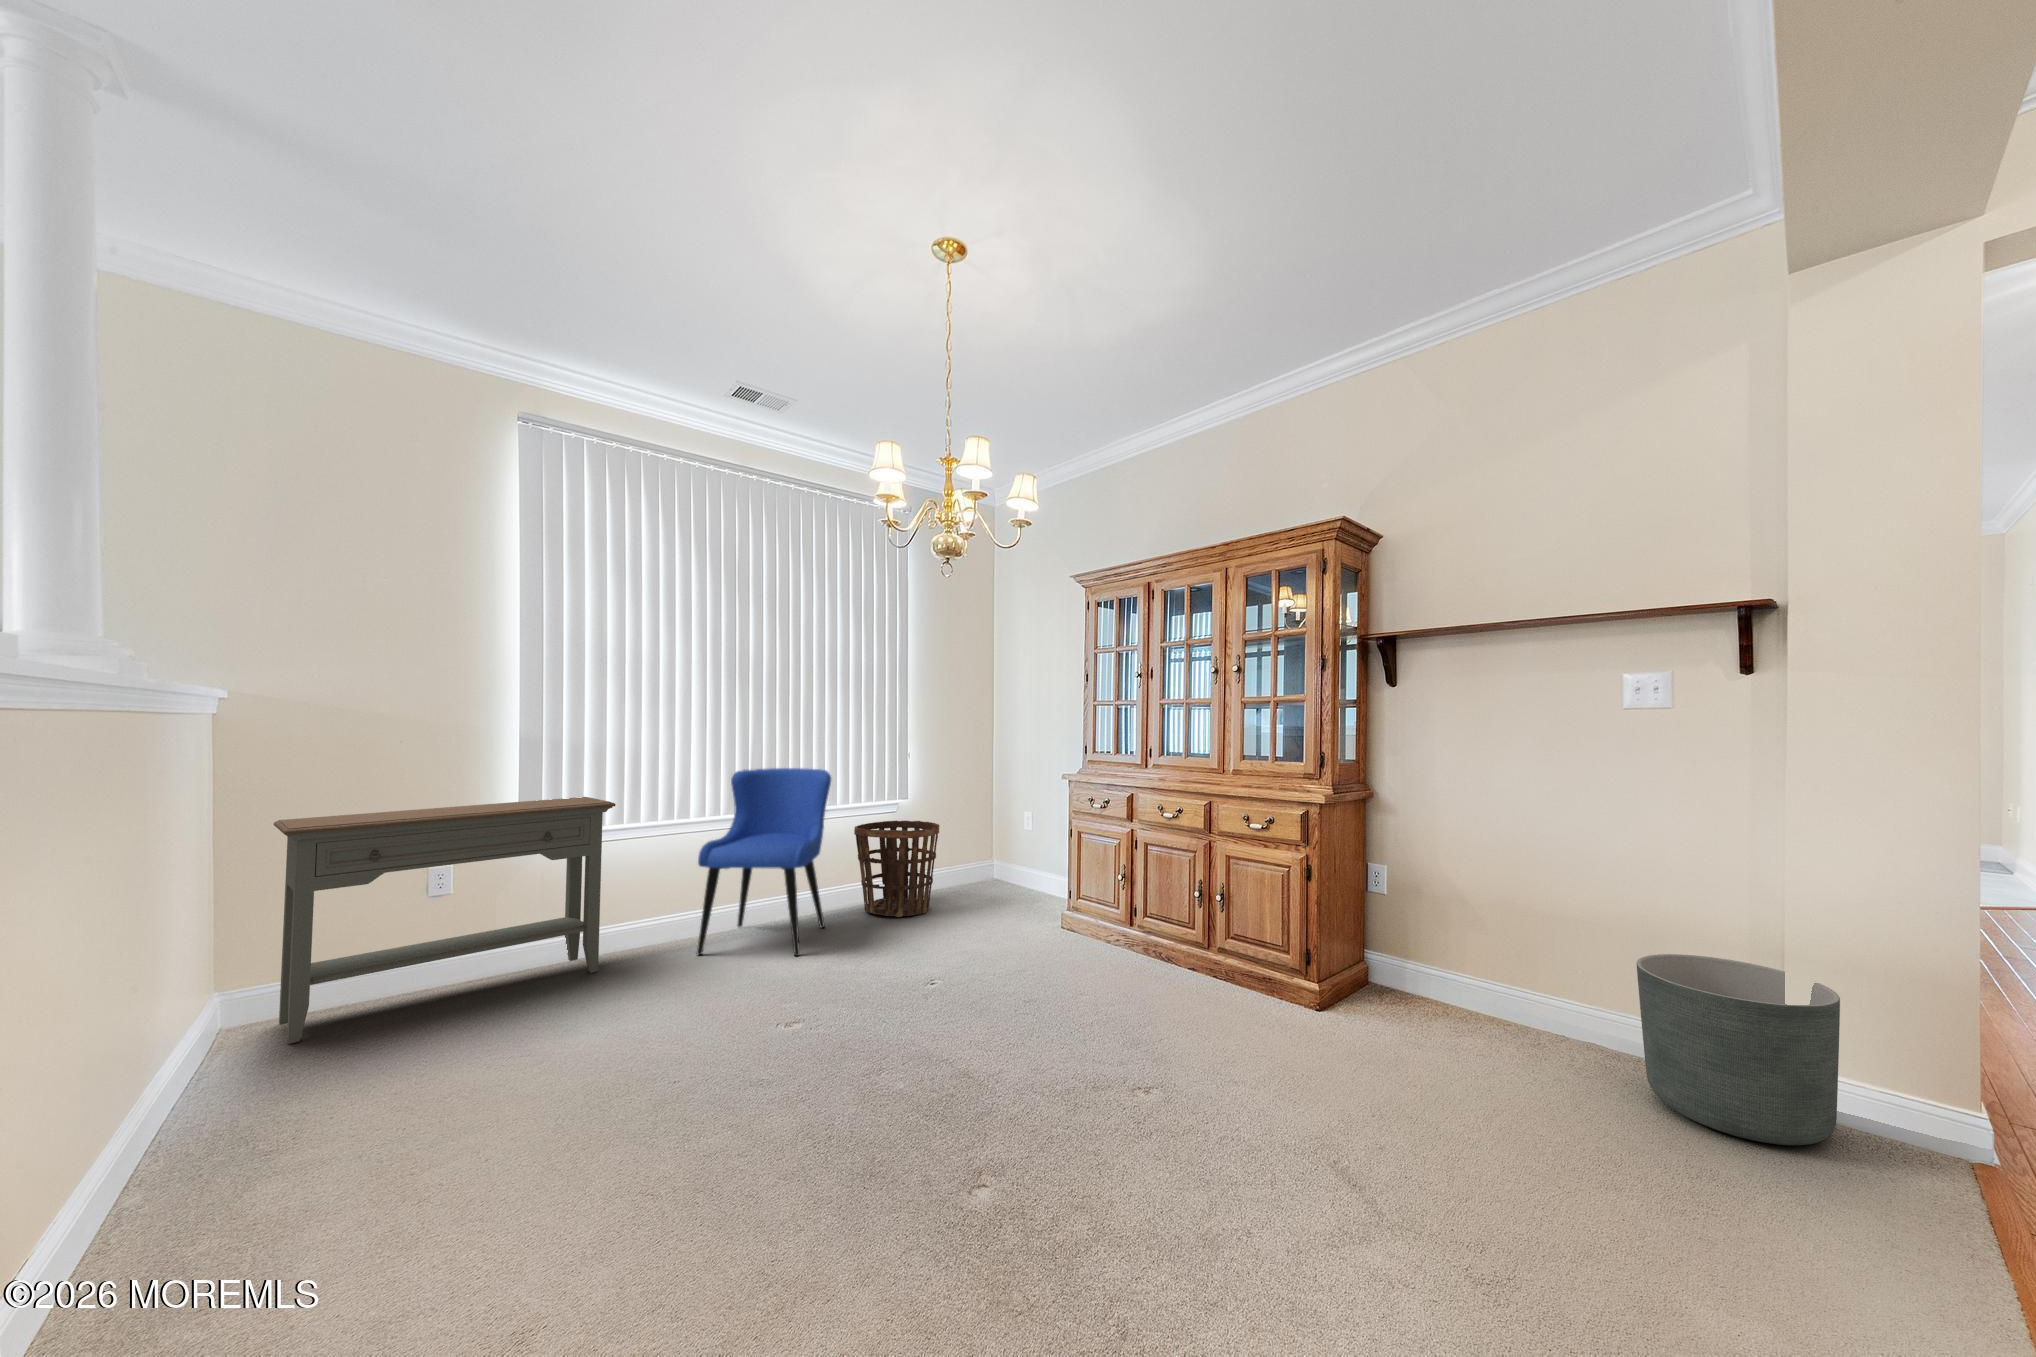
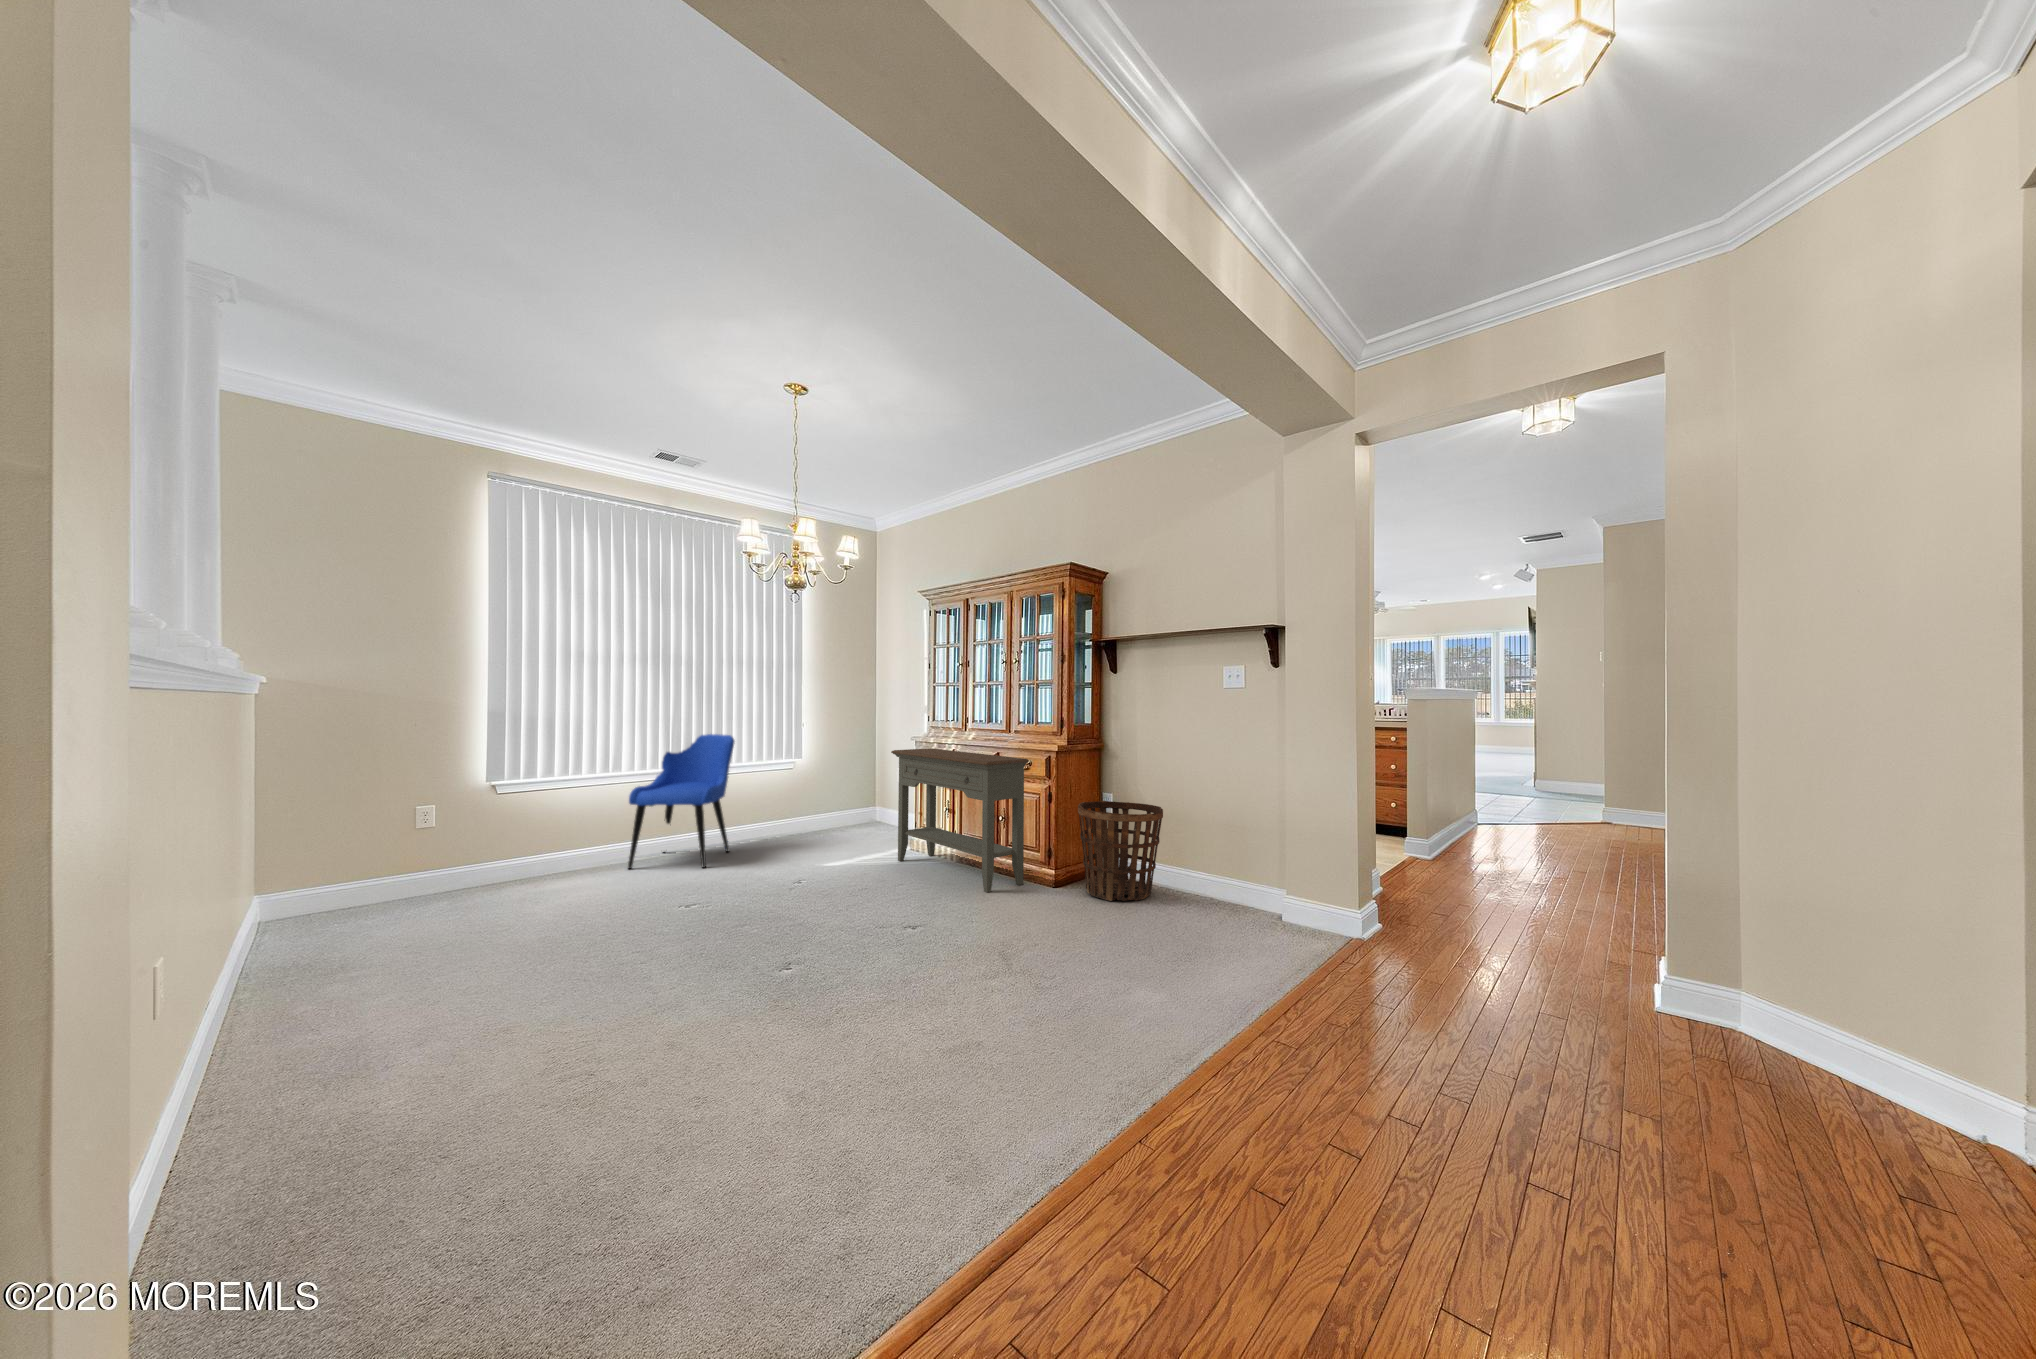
console table: present [274,797,616,1044] -> present [891,748,1029,892]
basket: present [854,821,939,917] -> present [1078,801,1163,901]
planter: present [1637,954,1840,1145] -> none [1216,837,1310,937]

